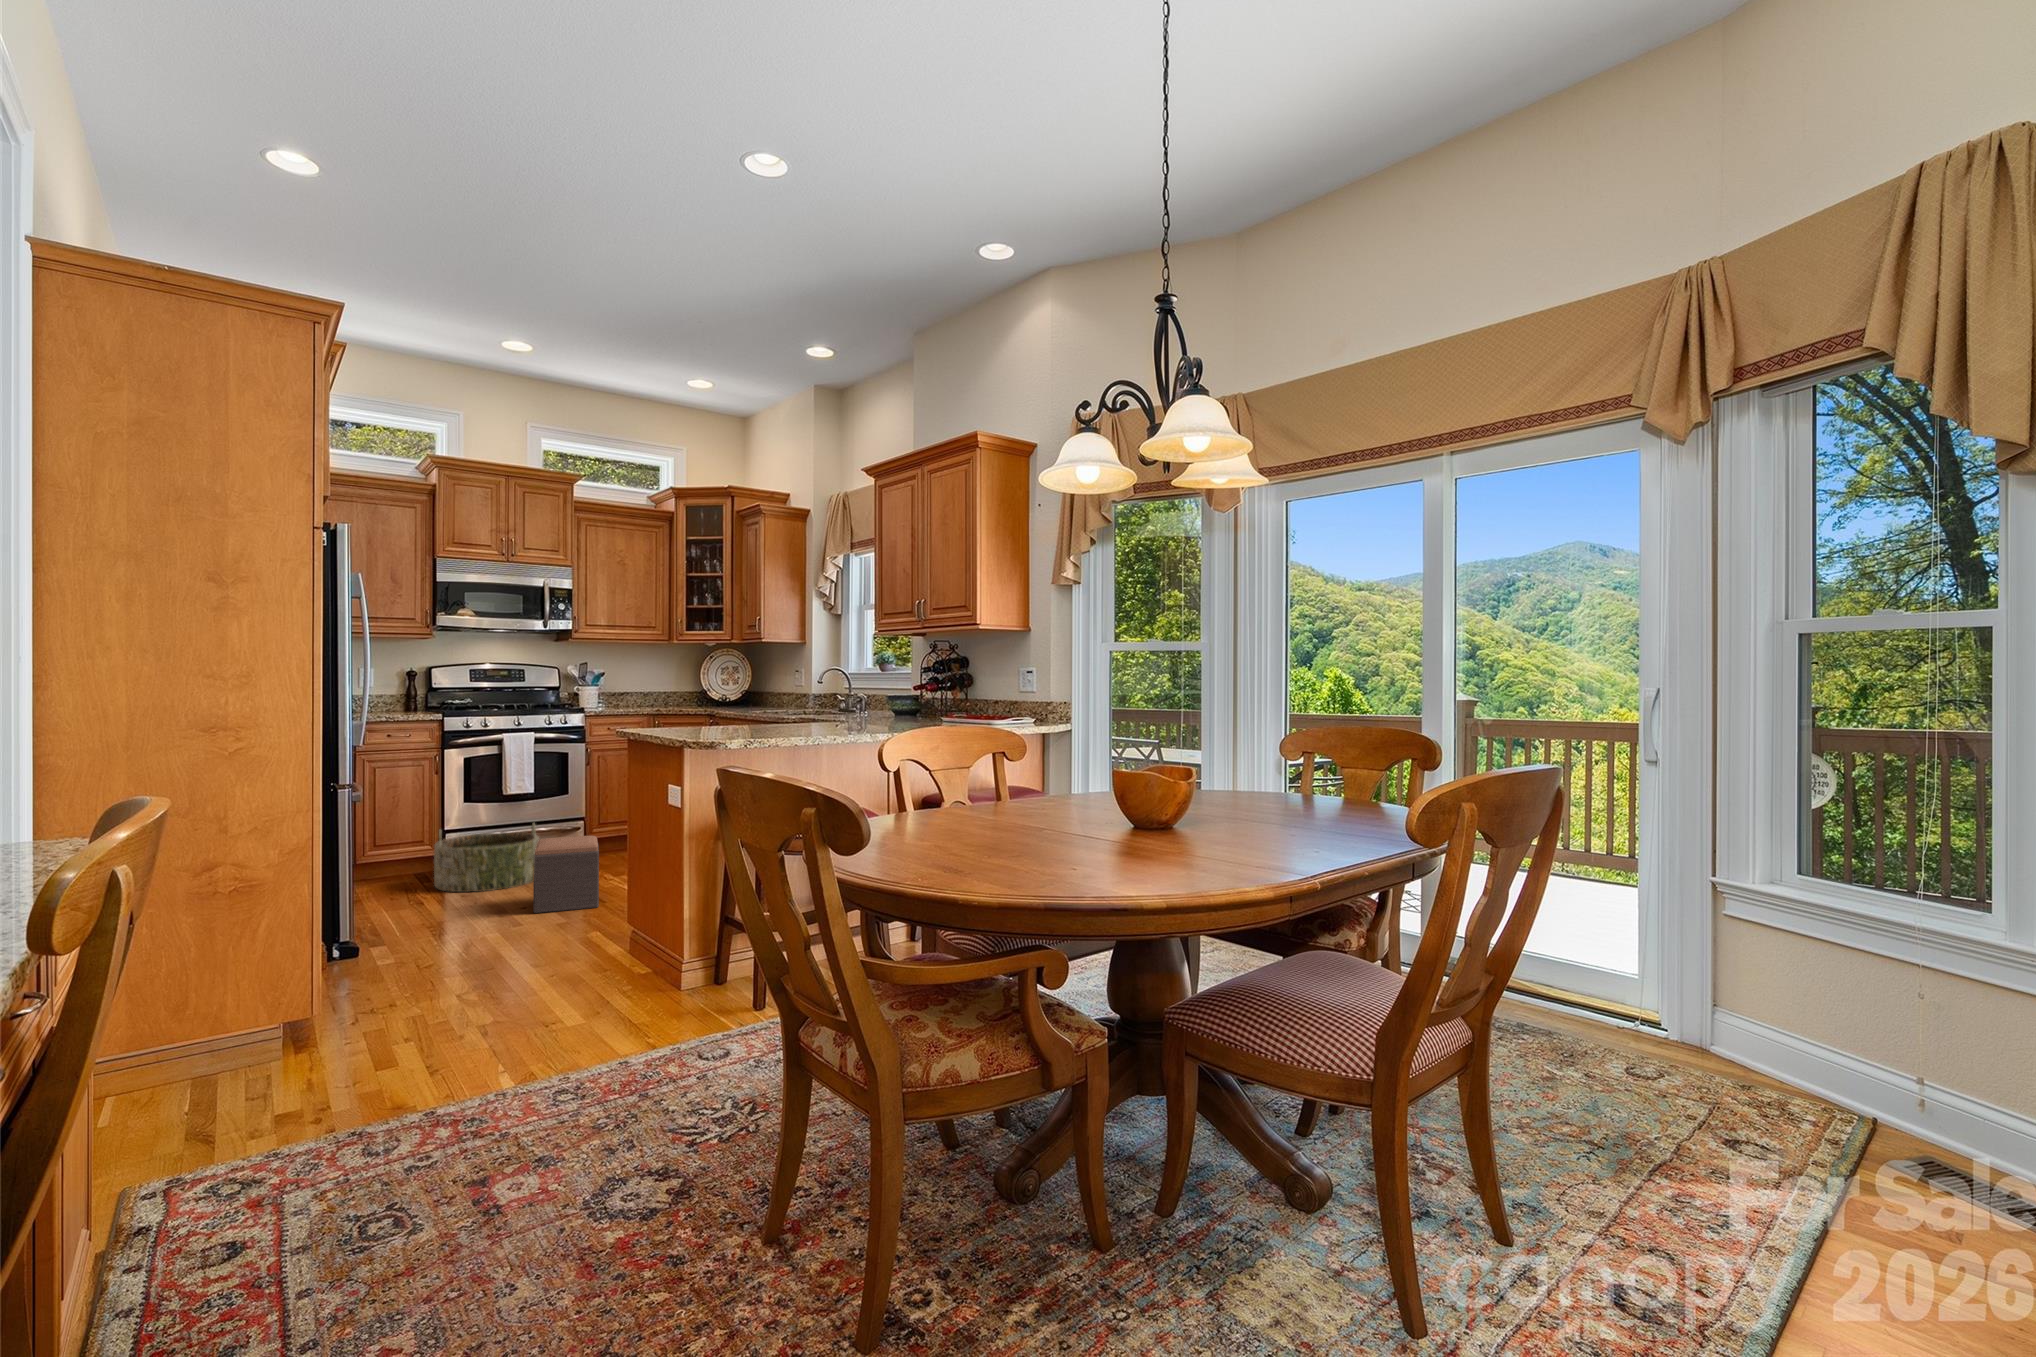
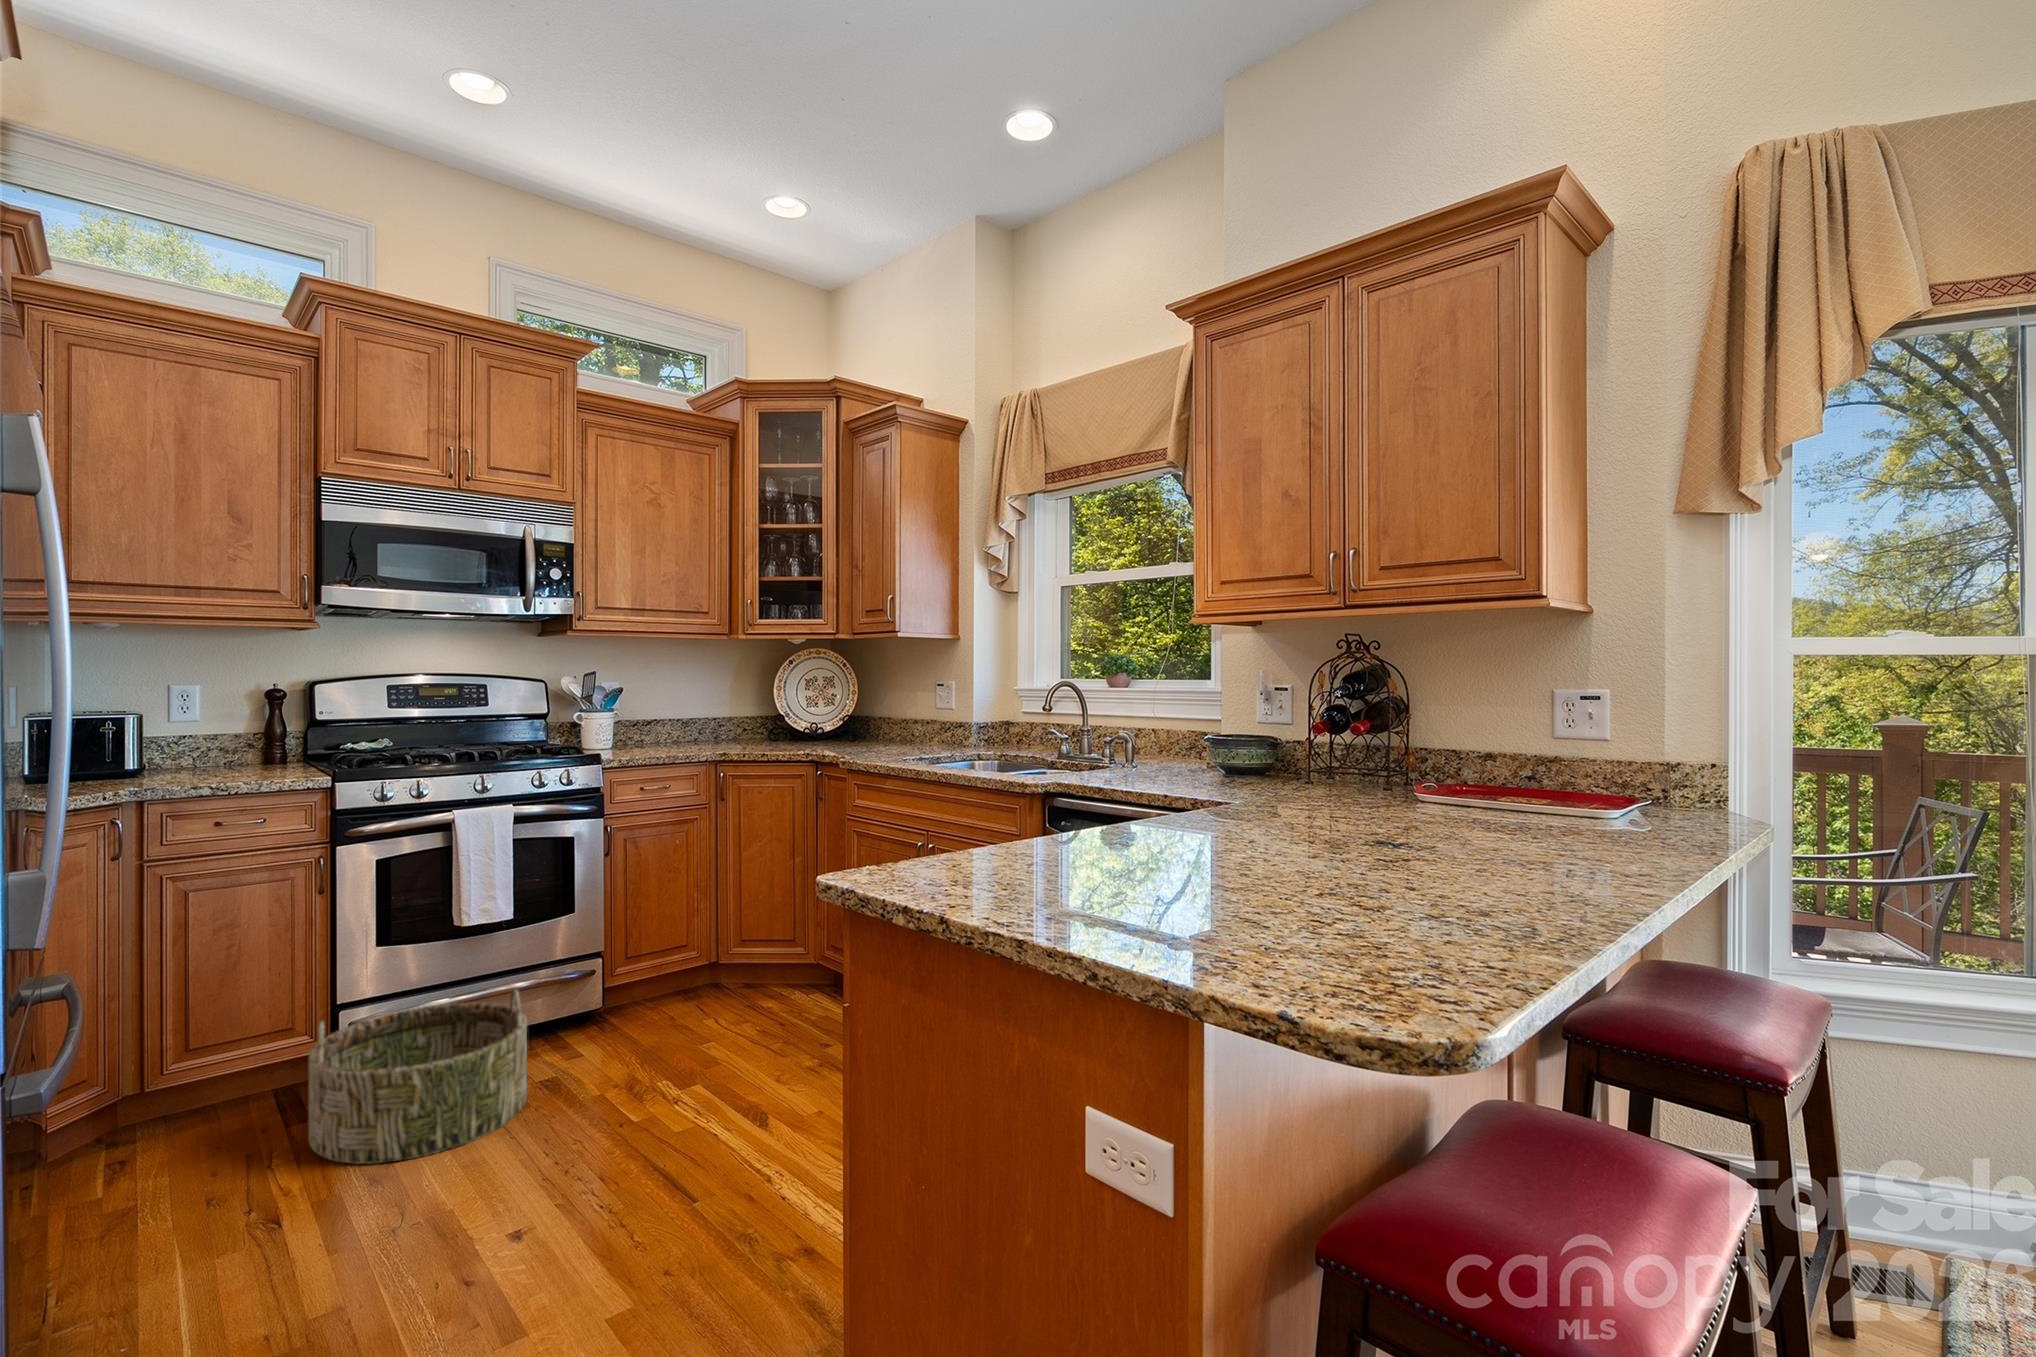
footstool: present [533,836,599,913] -> none [533,1049,682,1269]

